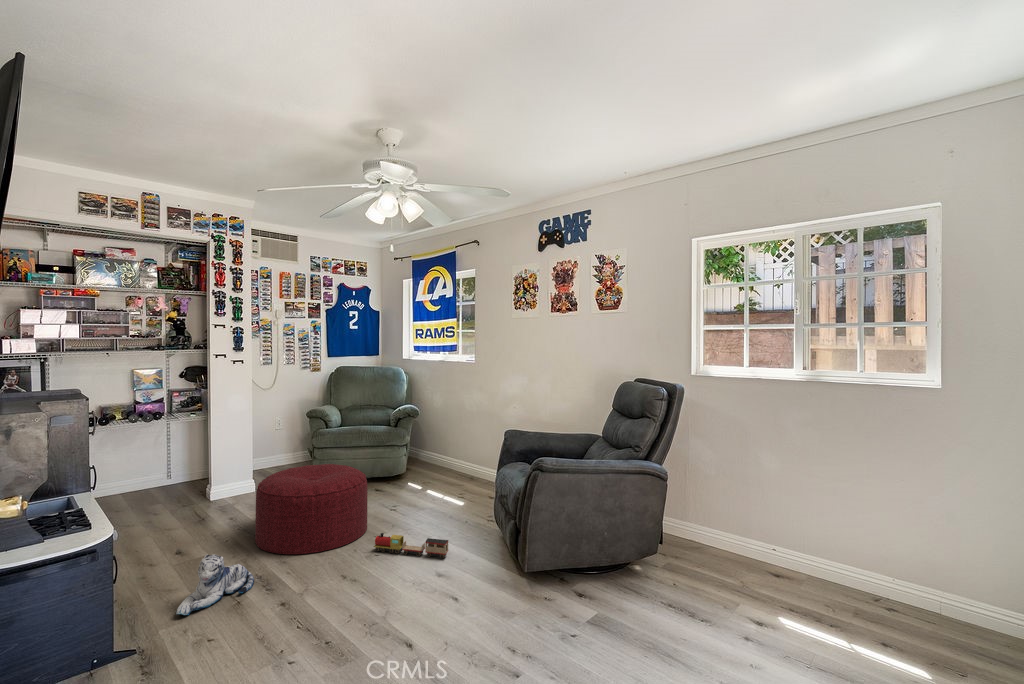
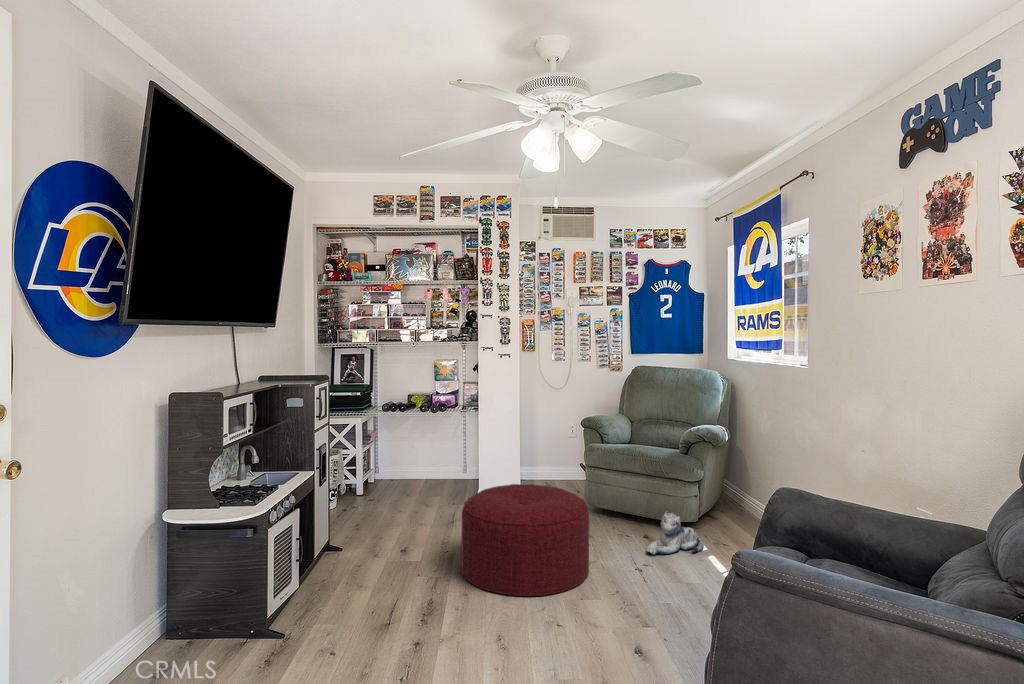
toy train: present [374,533,448,558] -> none [560,595,643,663]
plush toy: present [176,554,254,615] -> present [646,512,704,555]

